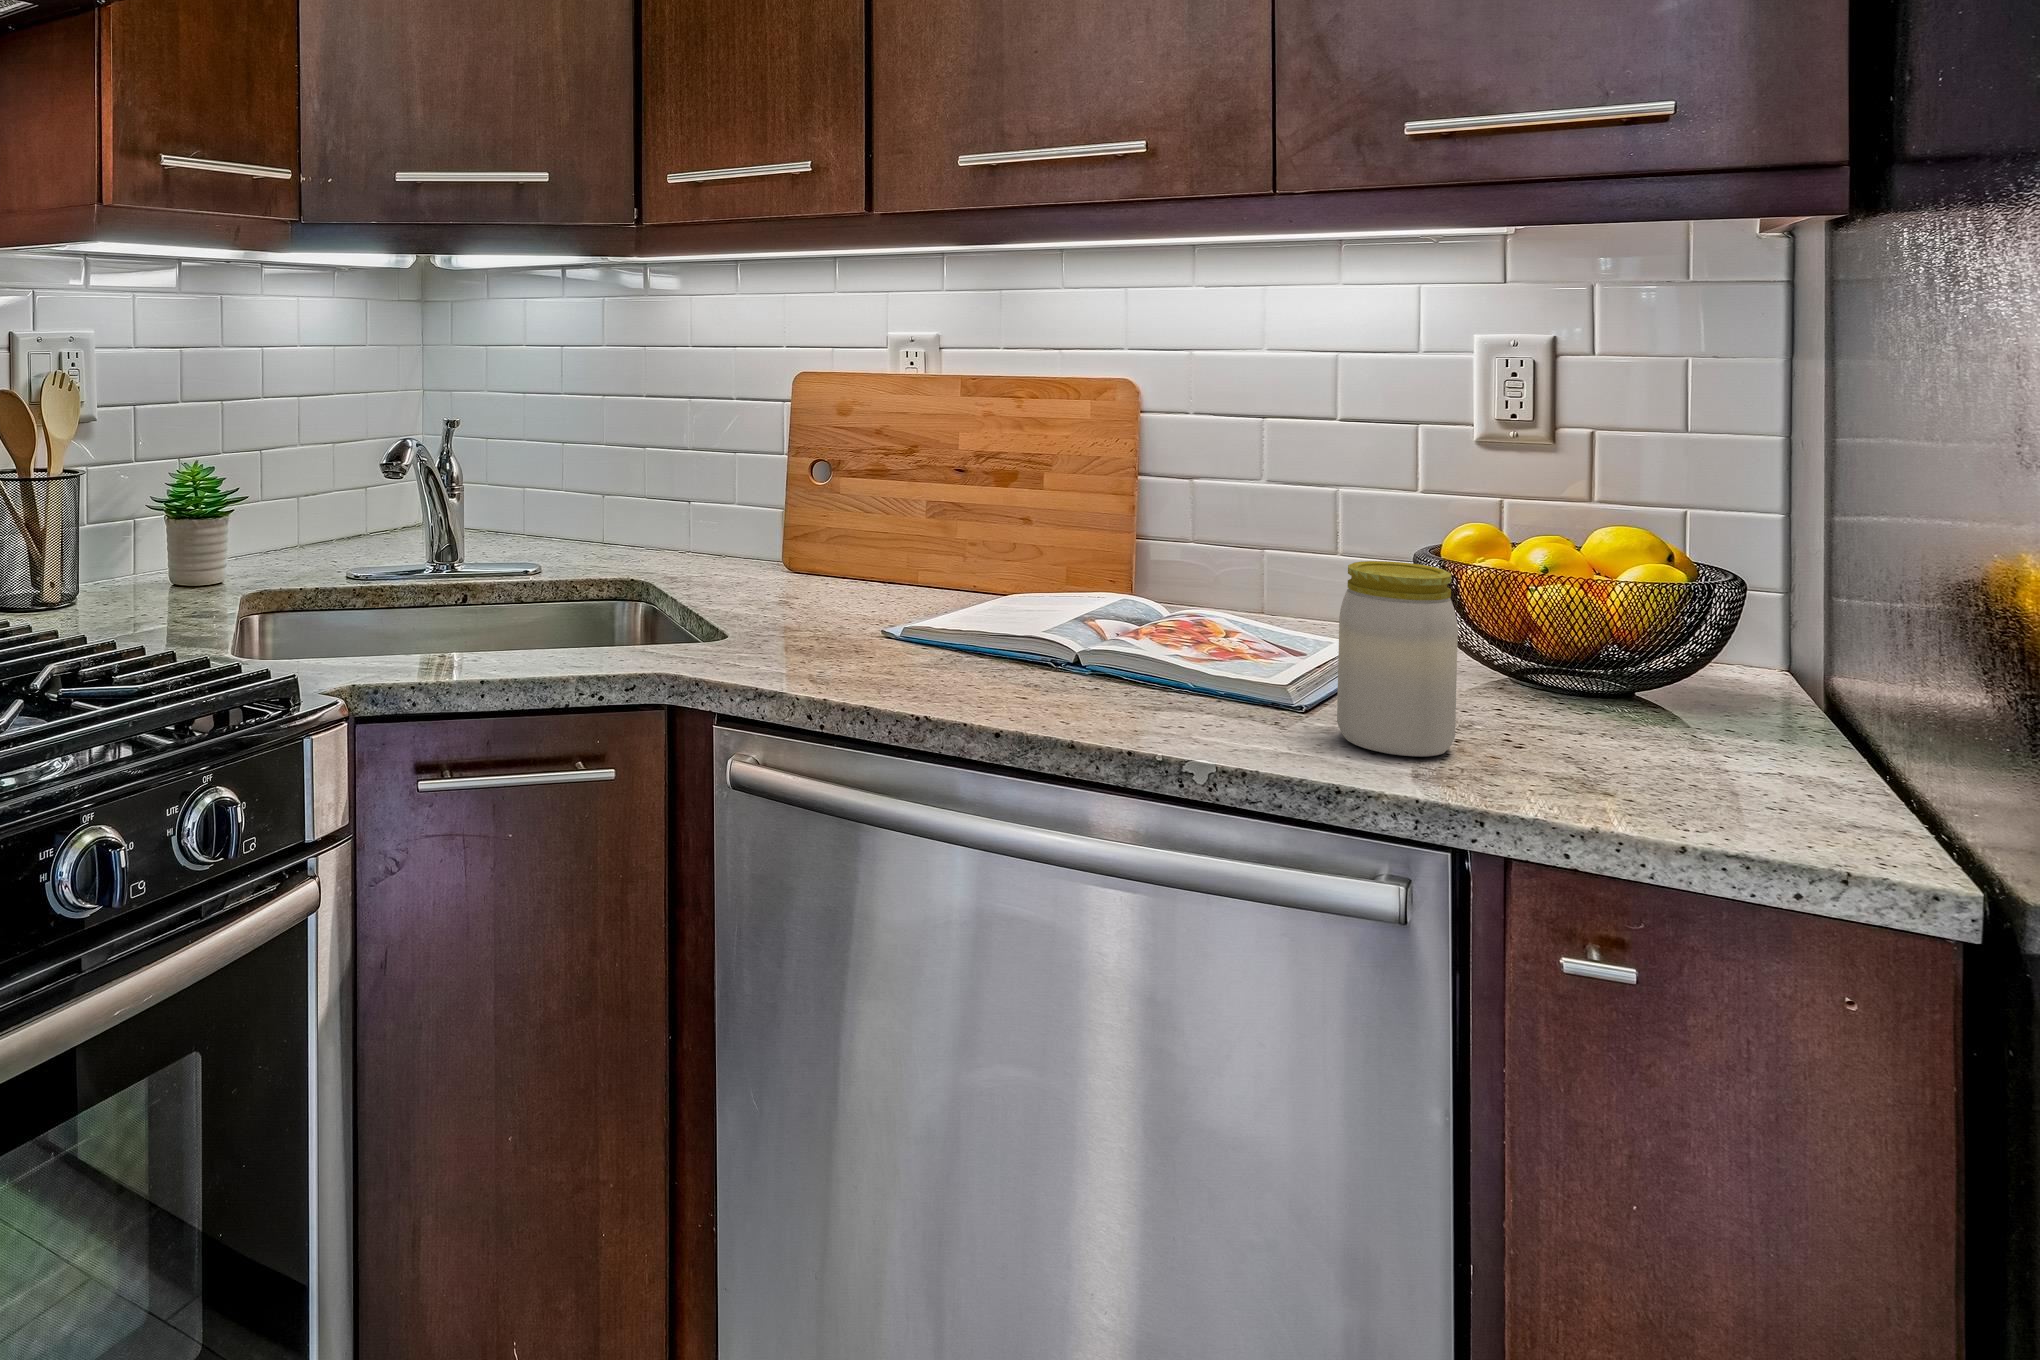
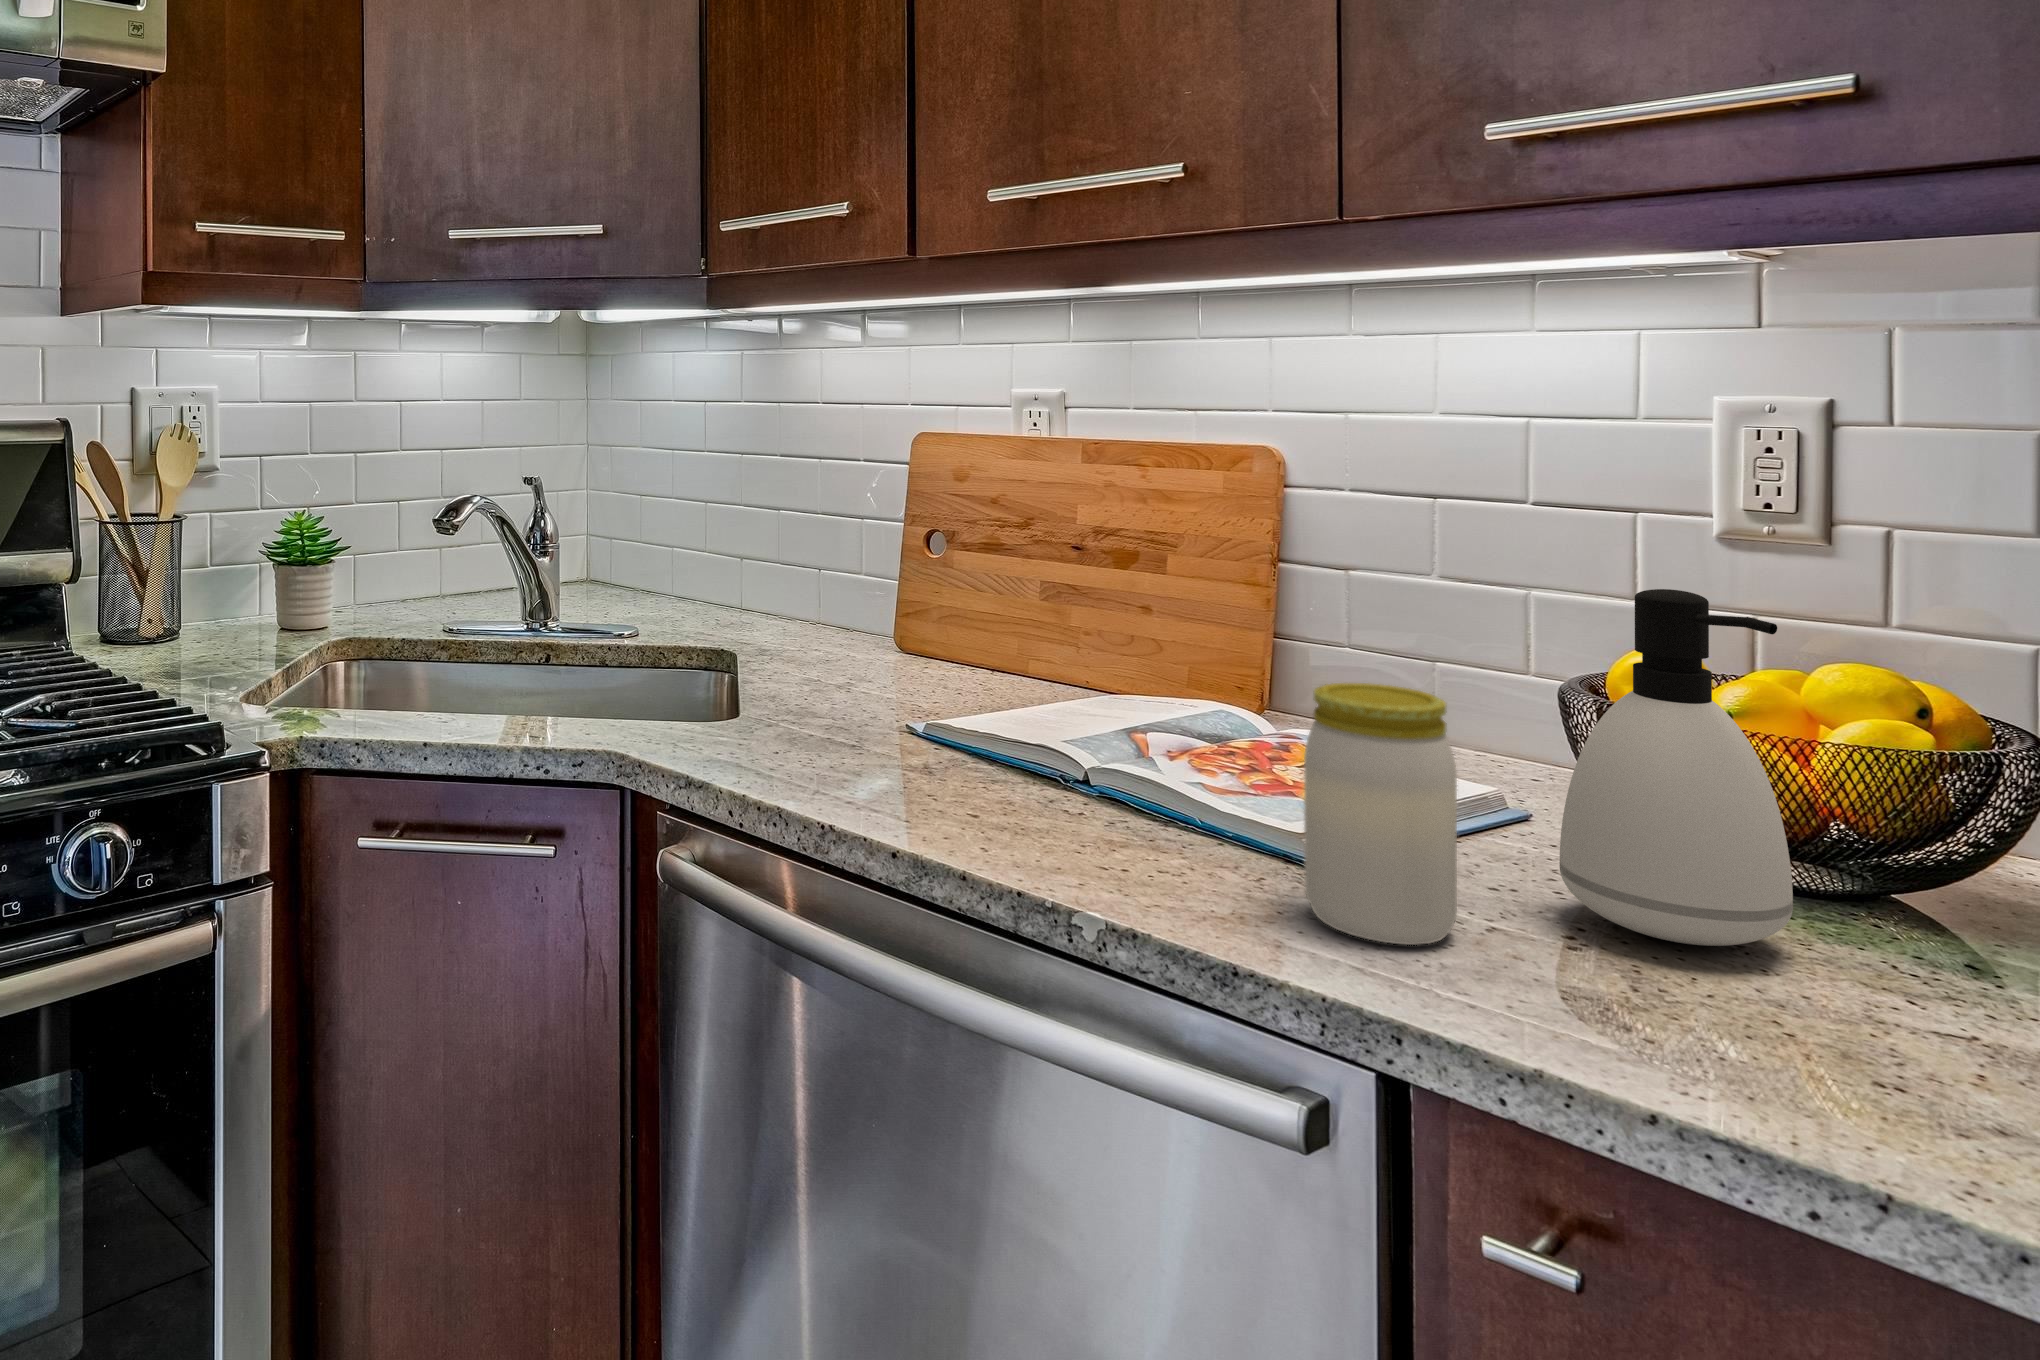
soap dispenser: none [1487,479,1660,734] -> present [1559,589,1793,946]

